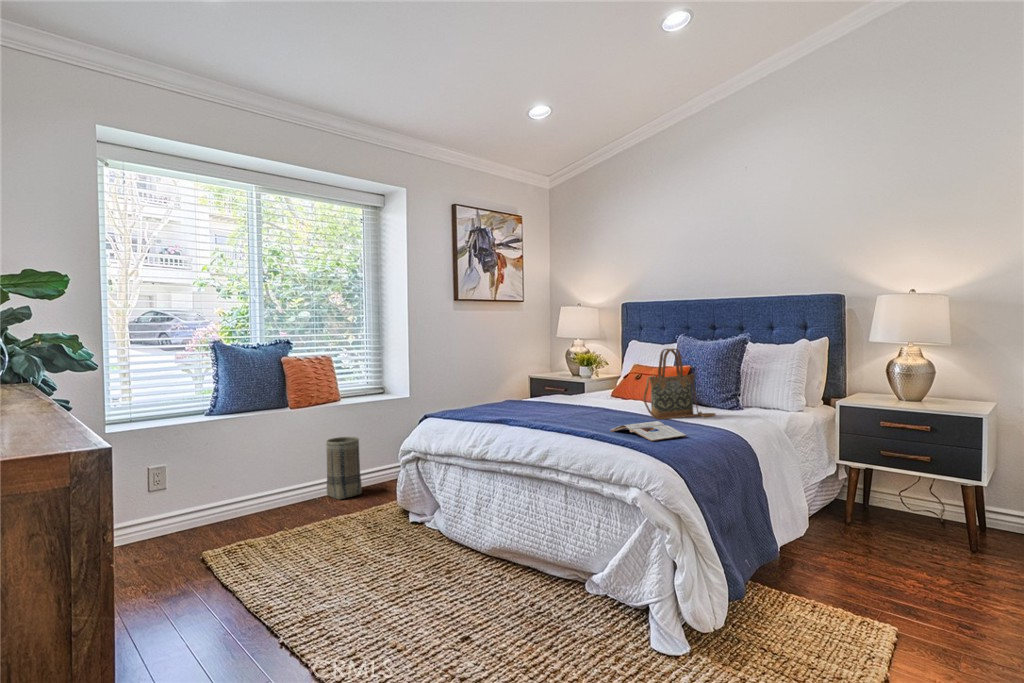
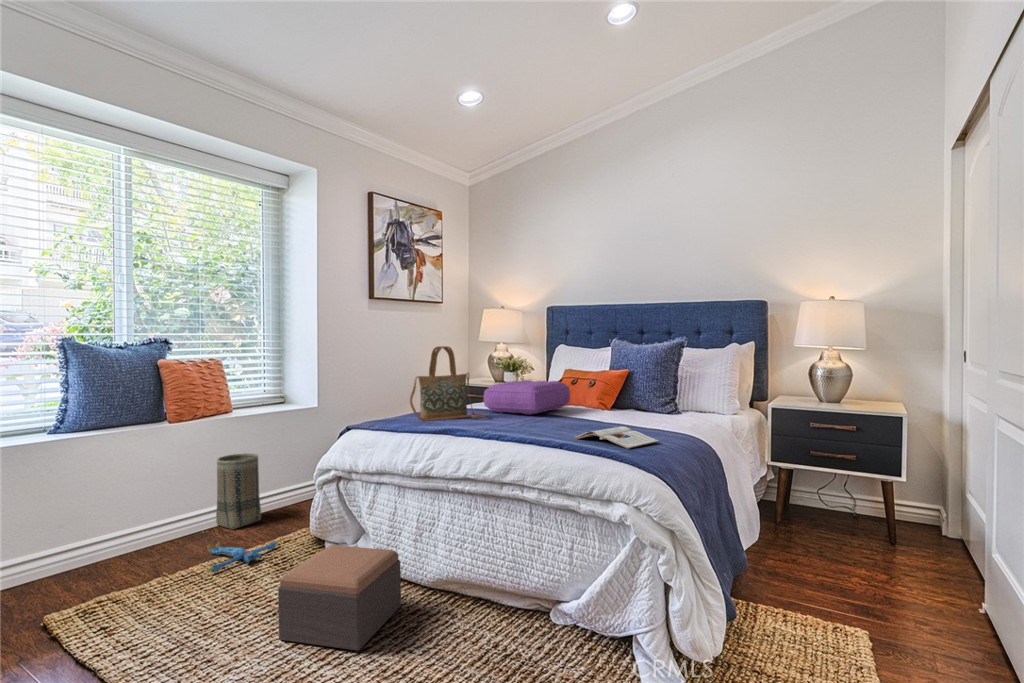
handbag: present [643,348,716,419] -> present [410,346,487,421]
pillow: none [546,376,630,408] -> present [484,380,570,415]
plush toy: none [316,508,372,532] -> present [207,541,278,573]
footstool: none [362,513,461,597] -> present [278,545,401,651]

